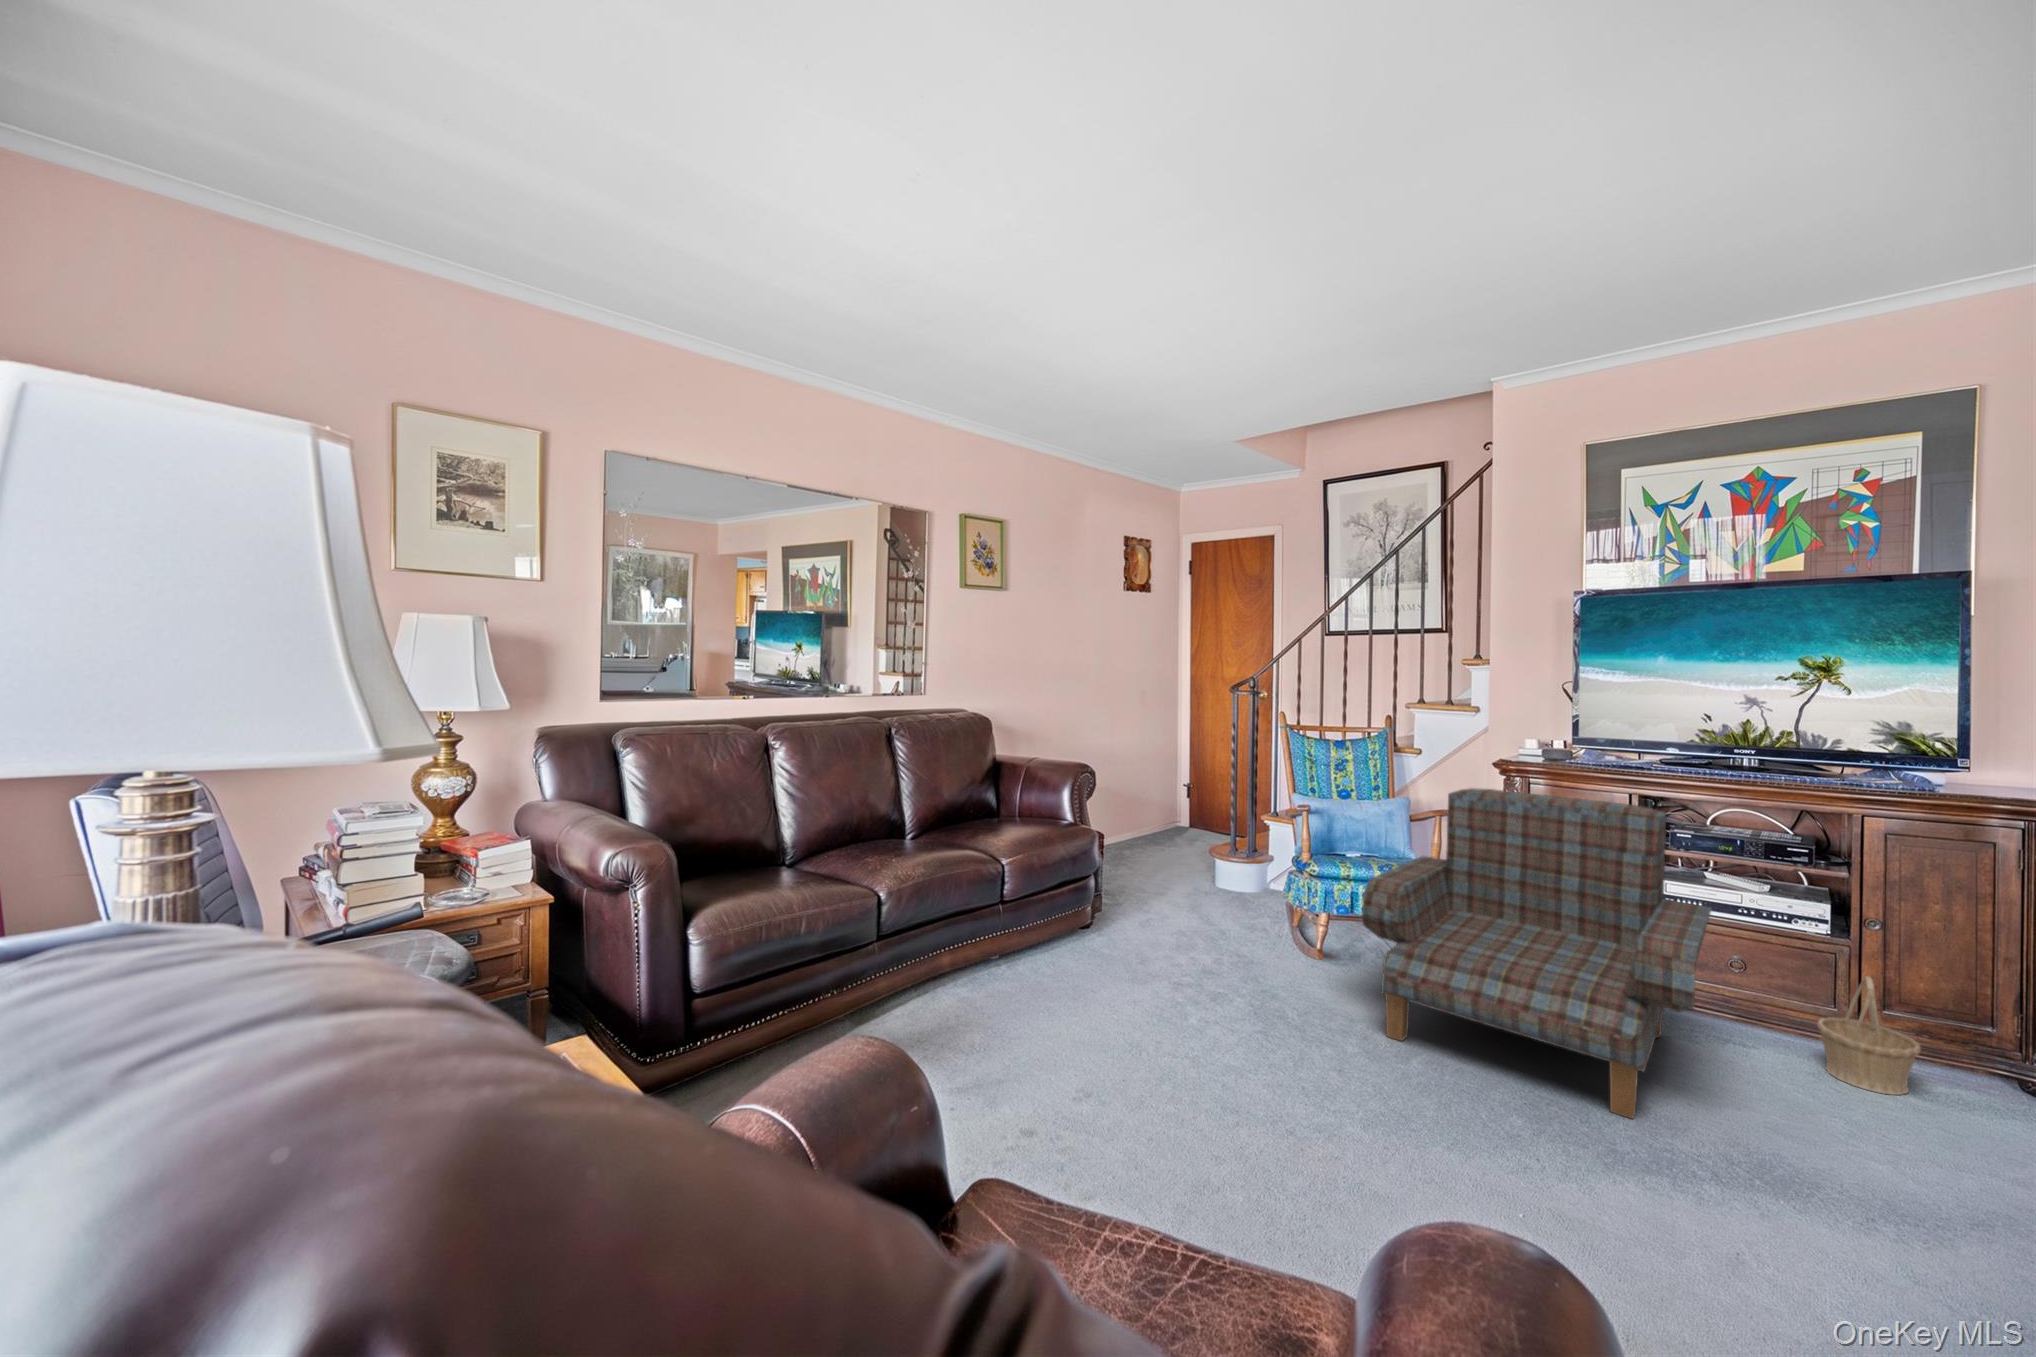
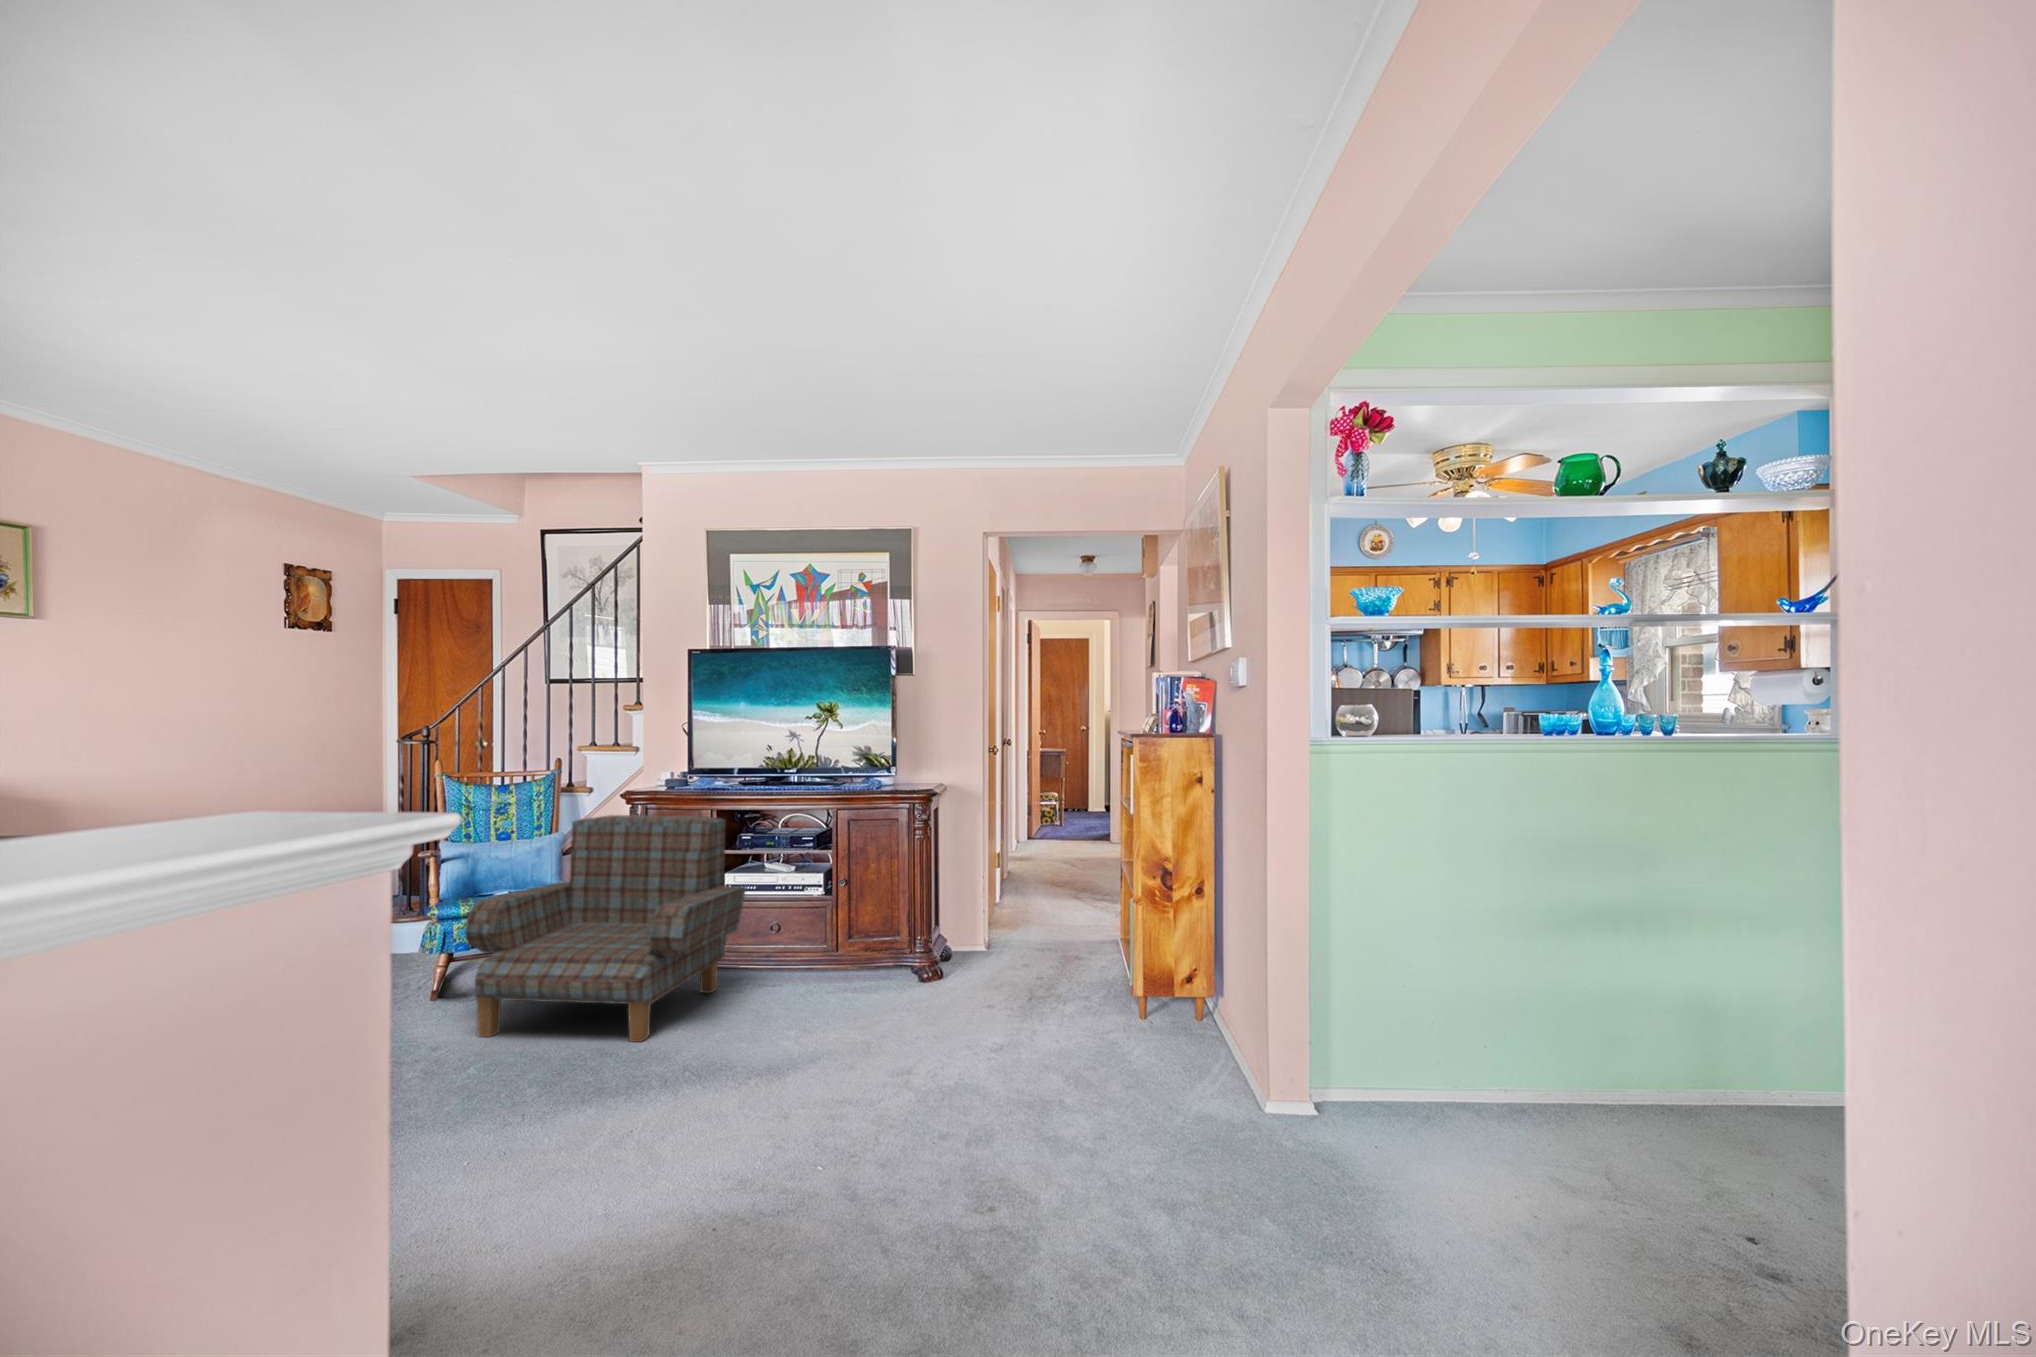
basket: present [1817,977,1921,1095] -> none [801,917,850,994]

